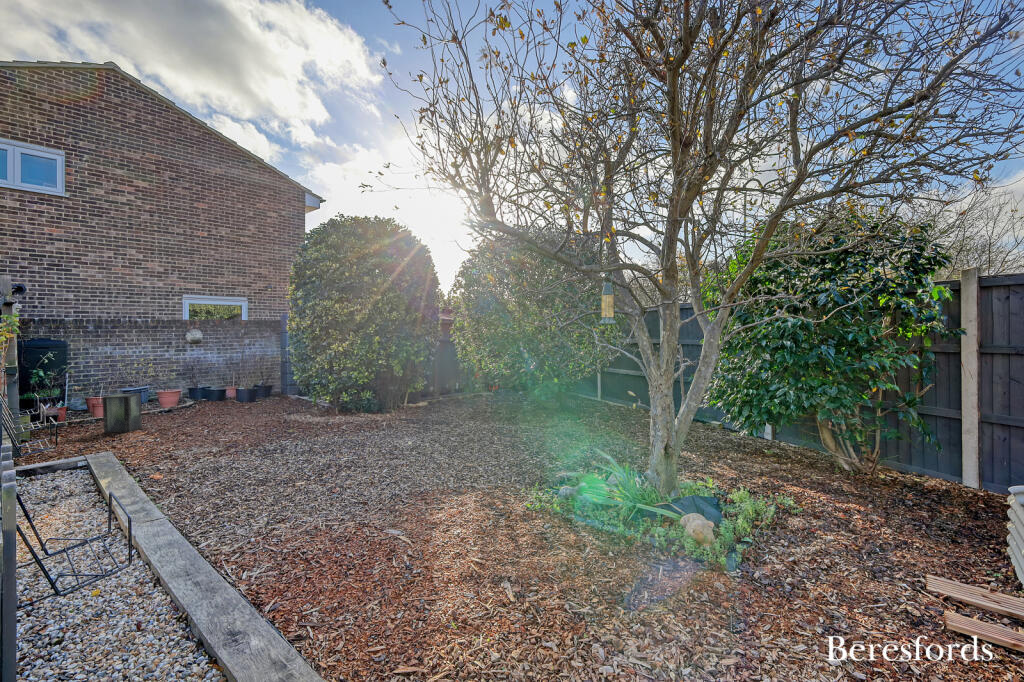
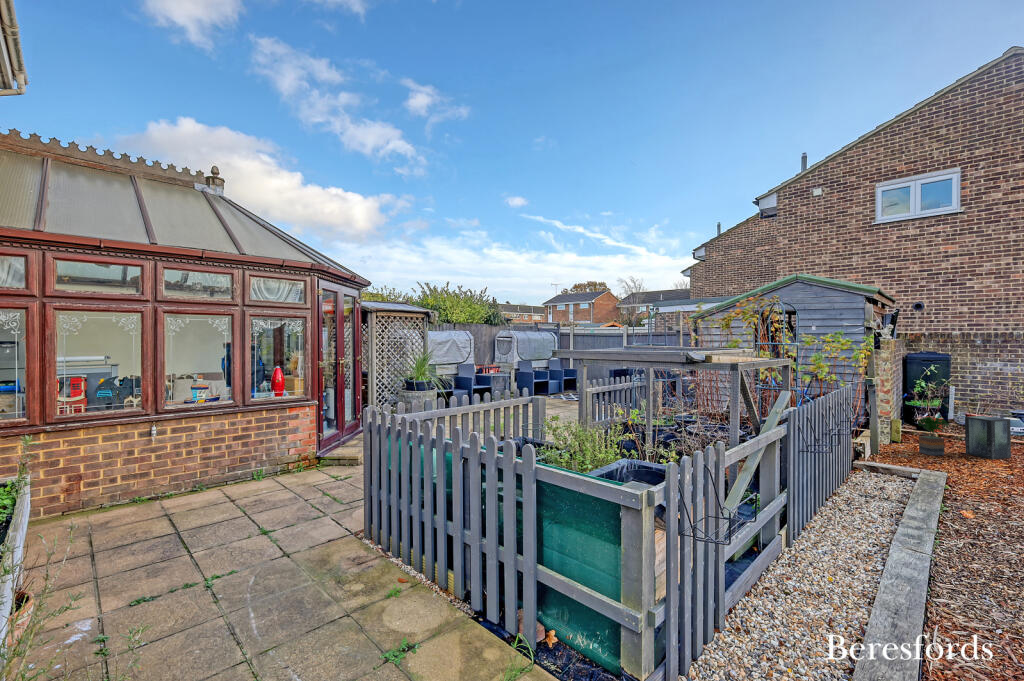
potted tree: none [57,402,92,443] -> present [918,417,948,456]

